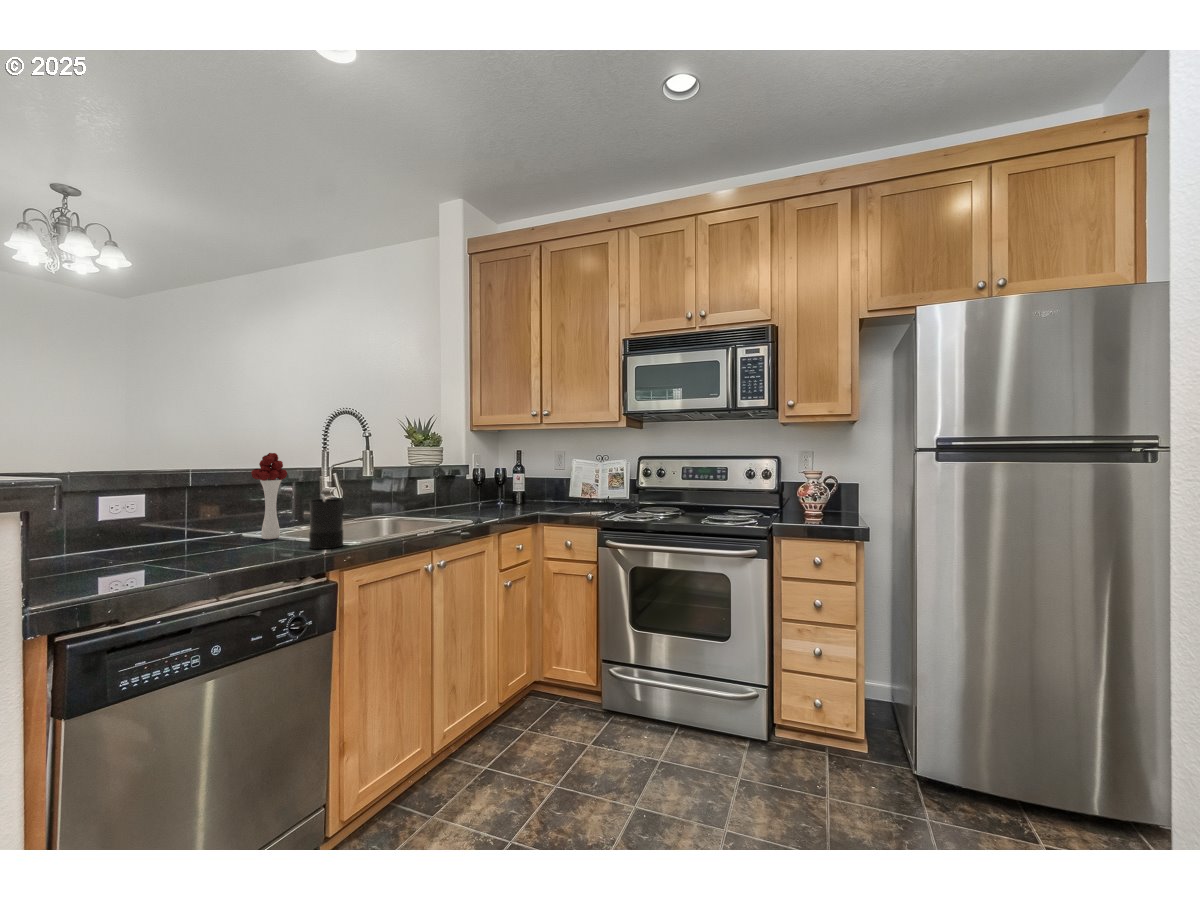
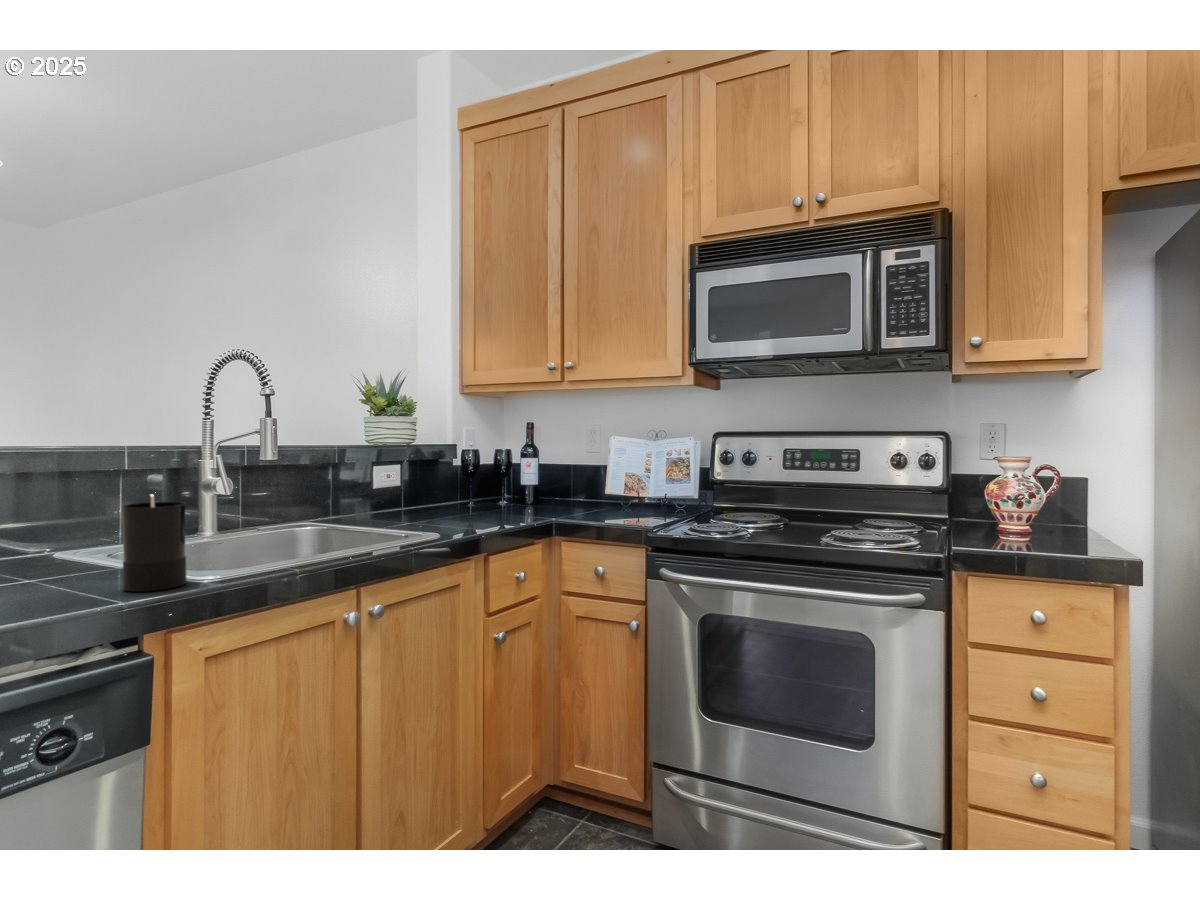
flower bouquet: present [251,453,287,539] -> none [51,423,117,567]

